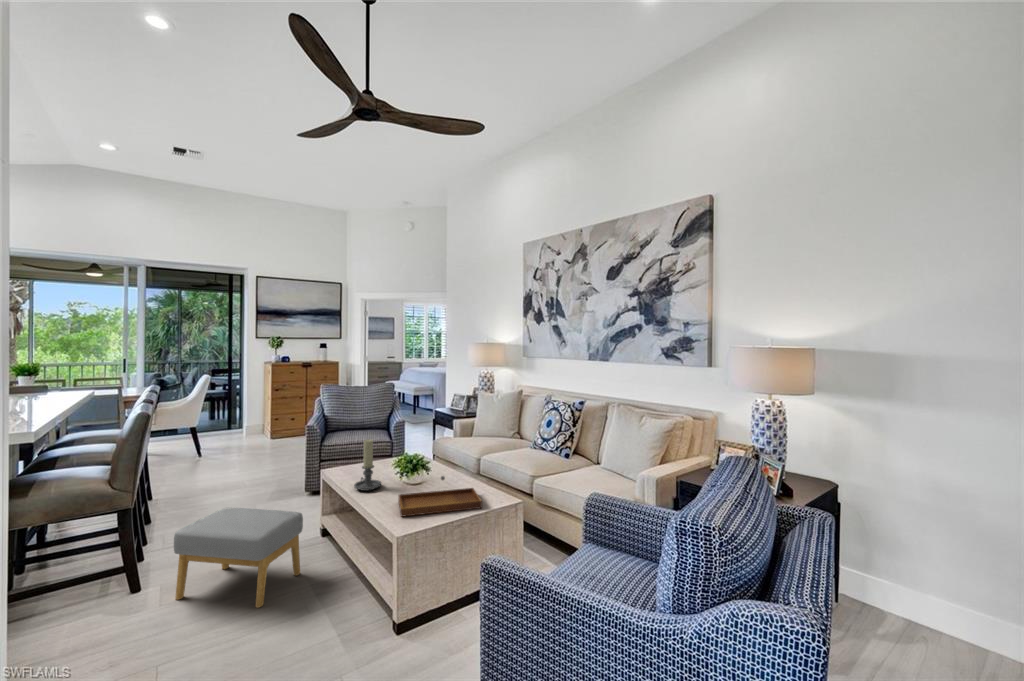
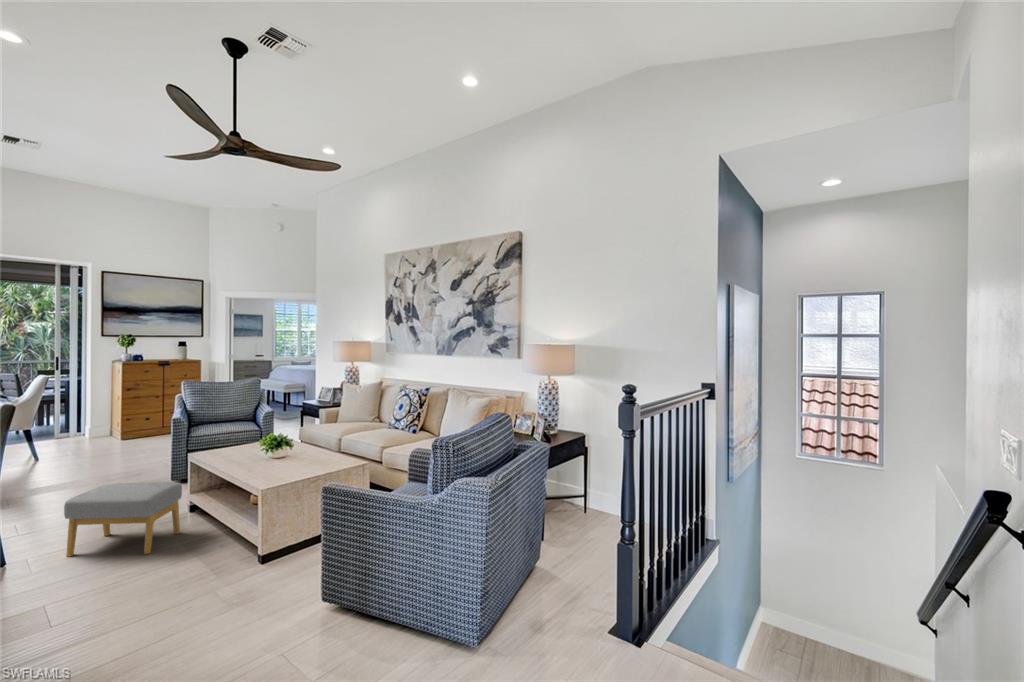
candle holder: present [354,439,381,491] -> none [228,421,252,462]
tray: present [399,476,482,517] -> none [267,445,335,474]

